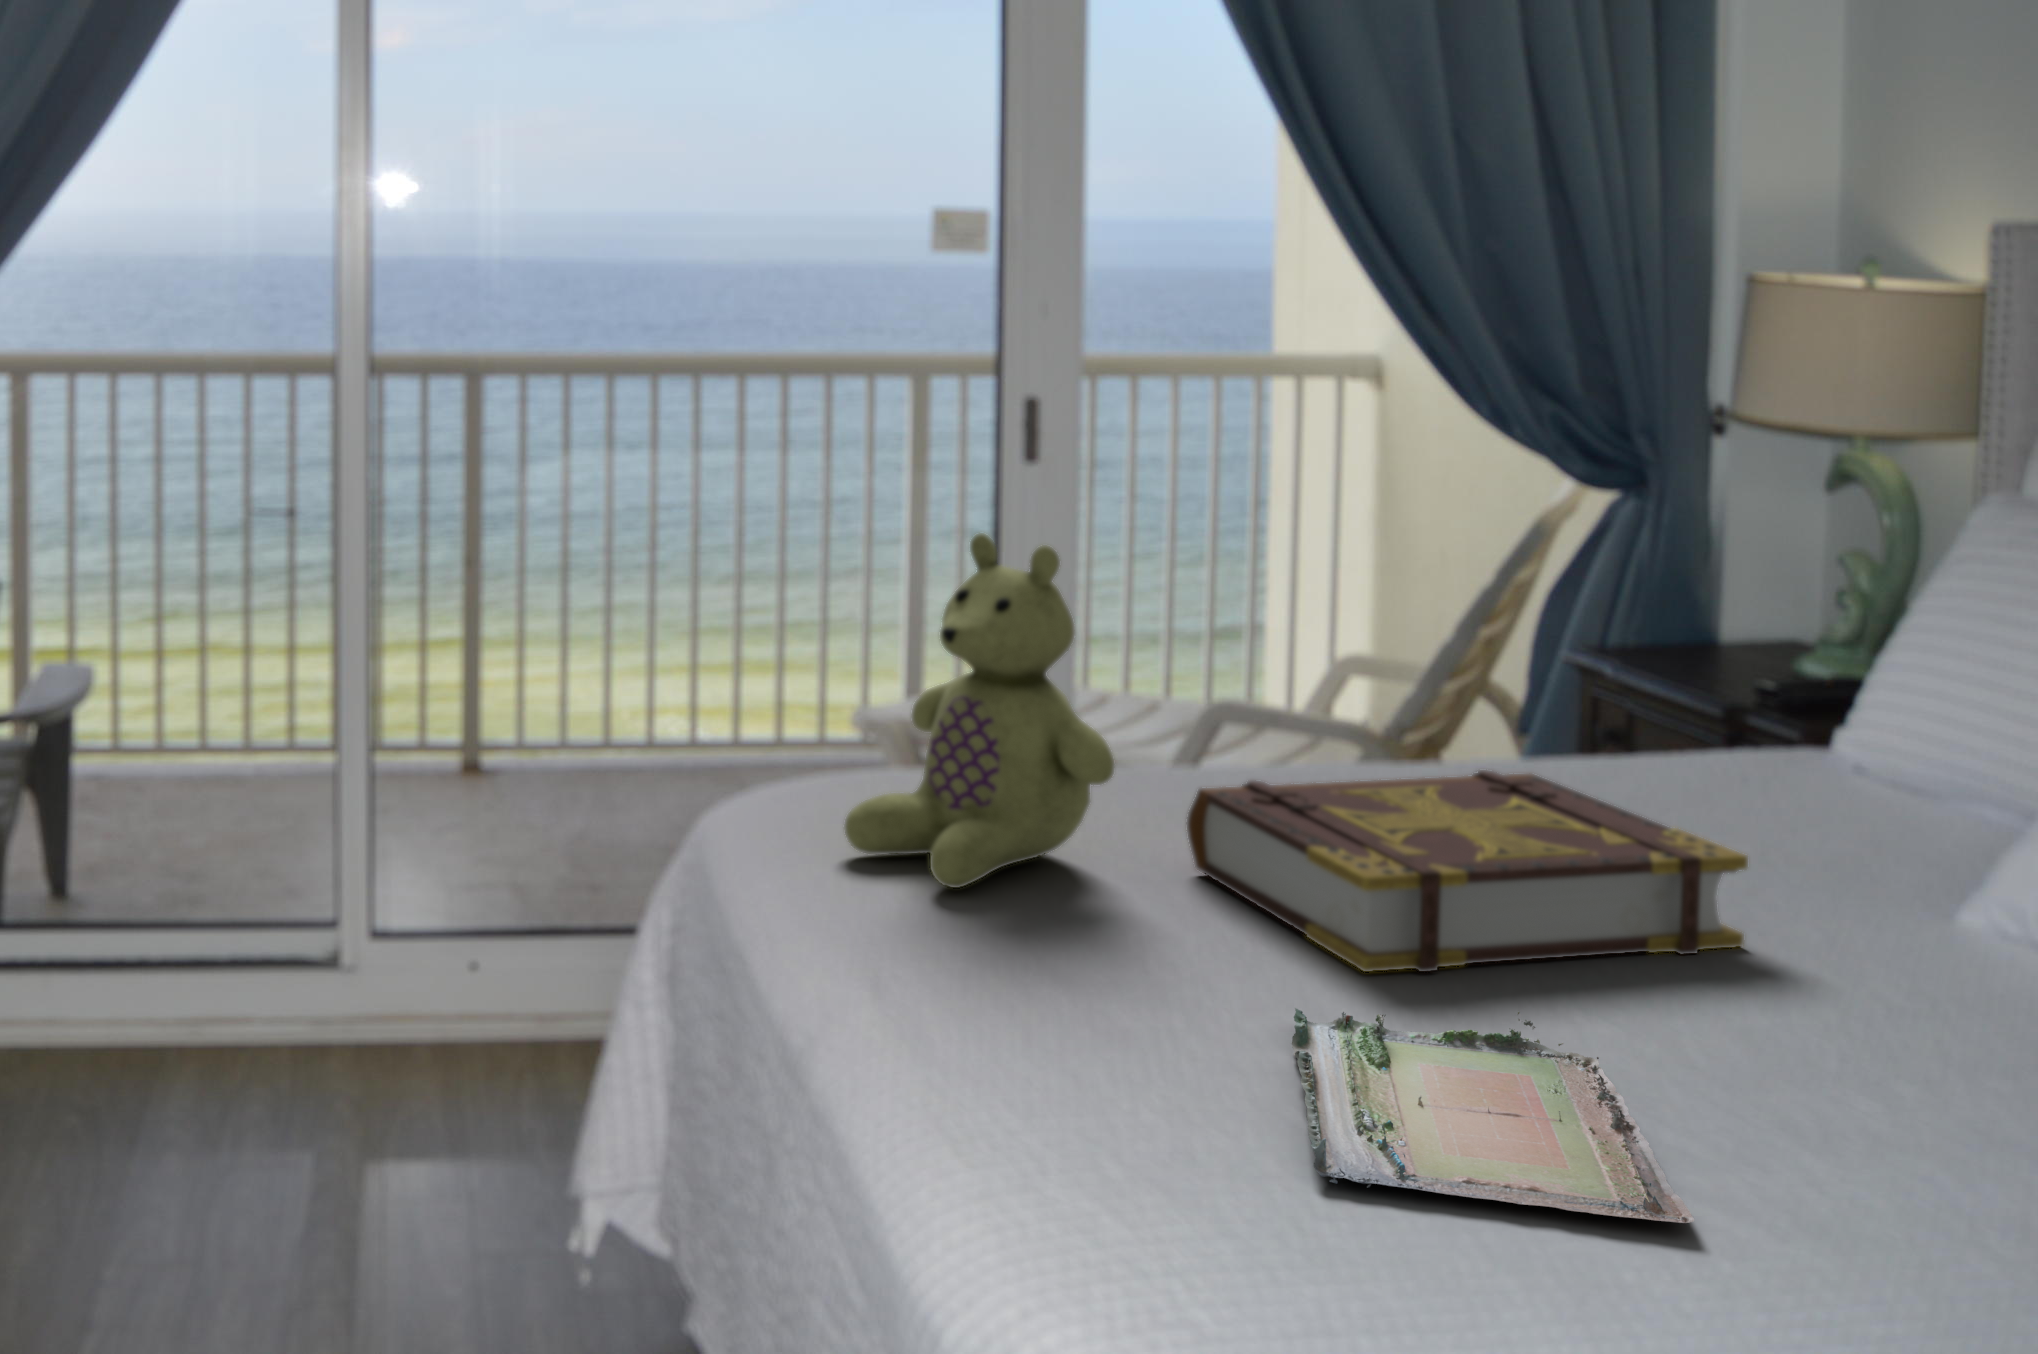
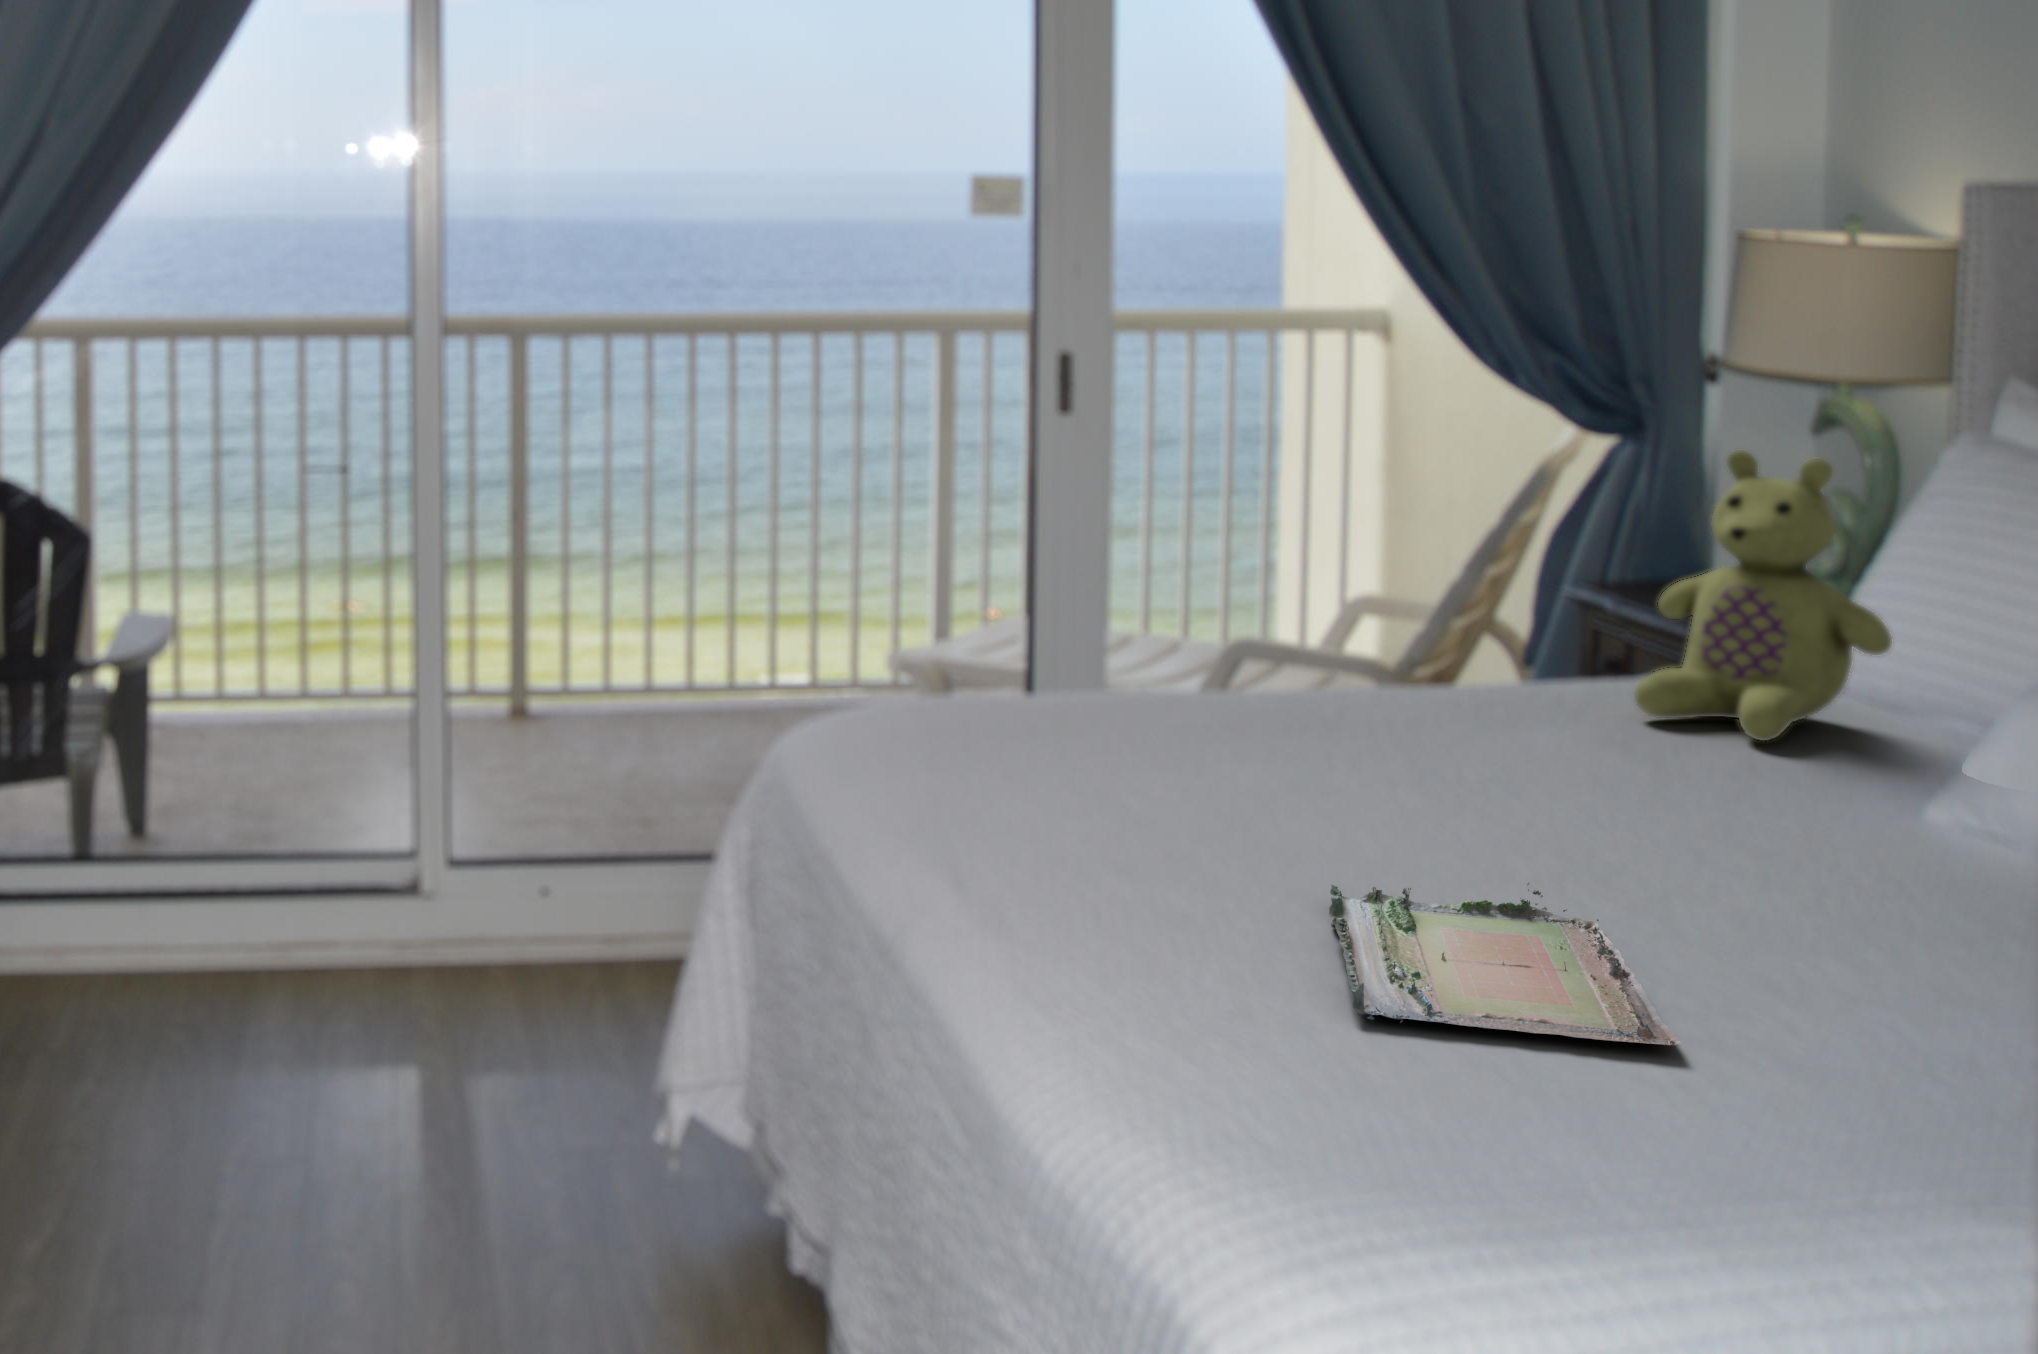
stuffed bear: present [845,533,1114,888] -> present [1634,450,1892,741]
book: present [1187,770,1748,972] -> none [1225,684,1732,857]

